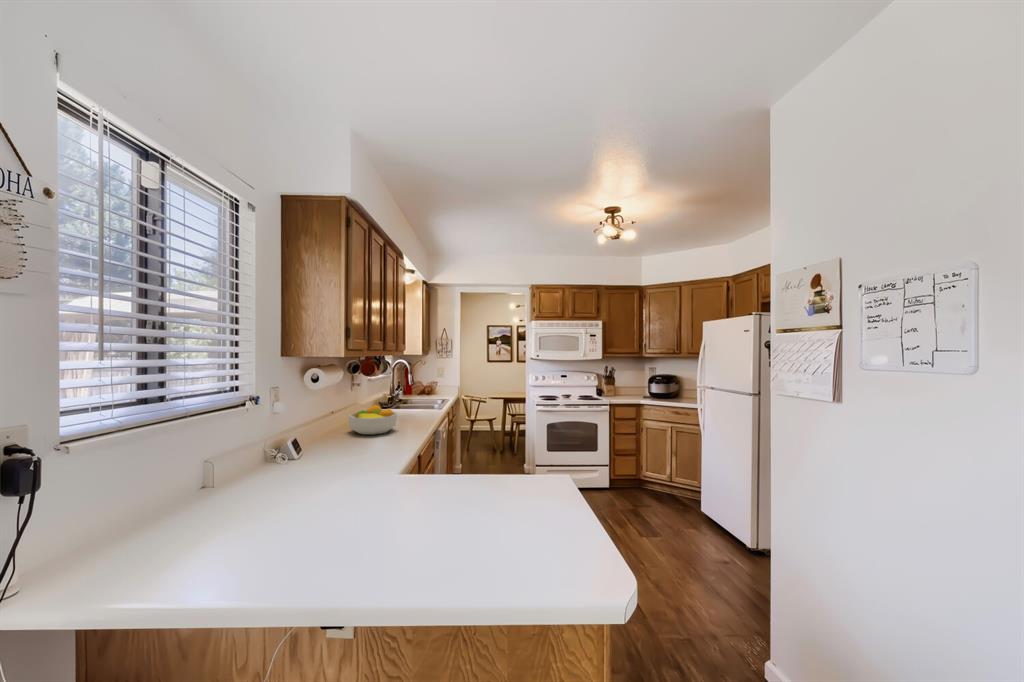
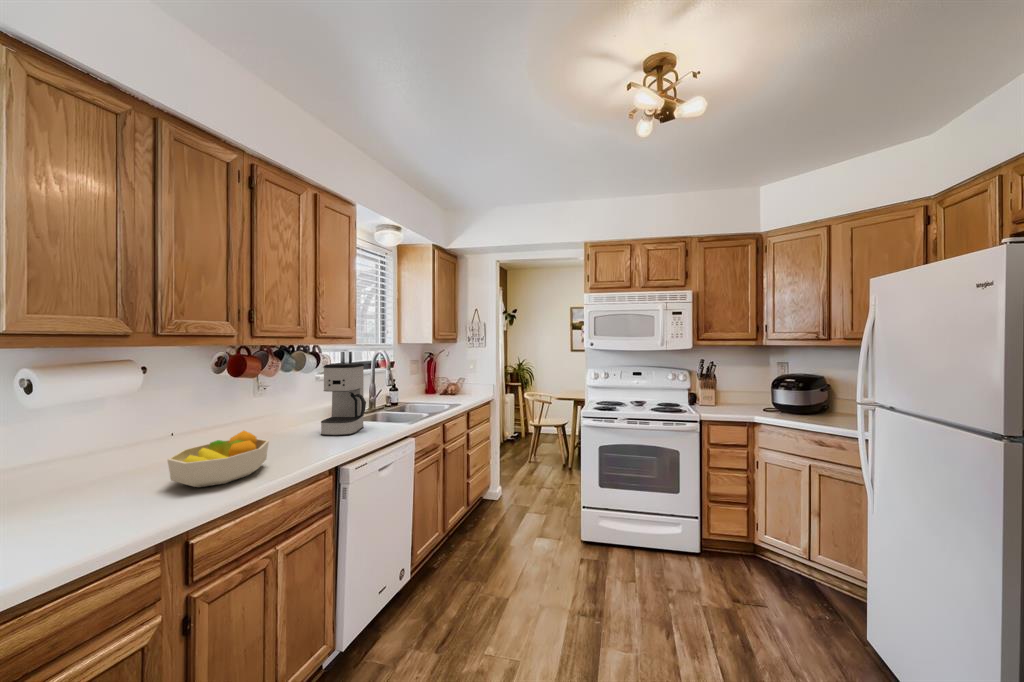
coffee maker: none [384,366,413,415] -> present [321,363,365,436]

